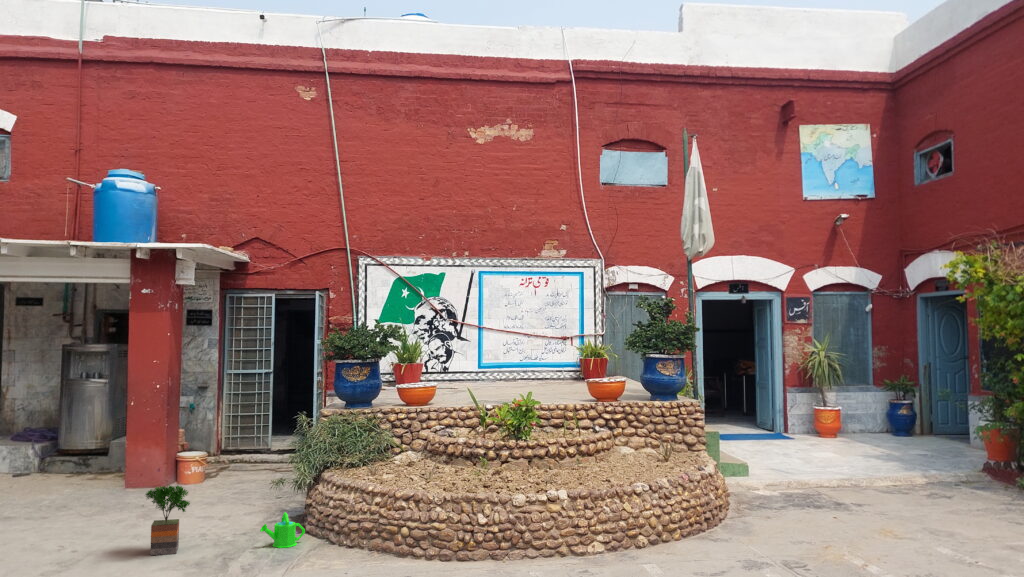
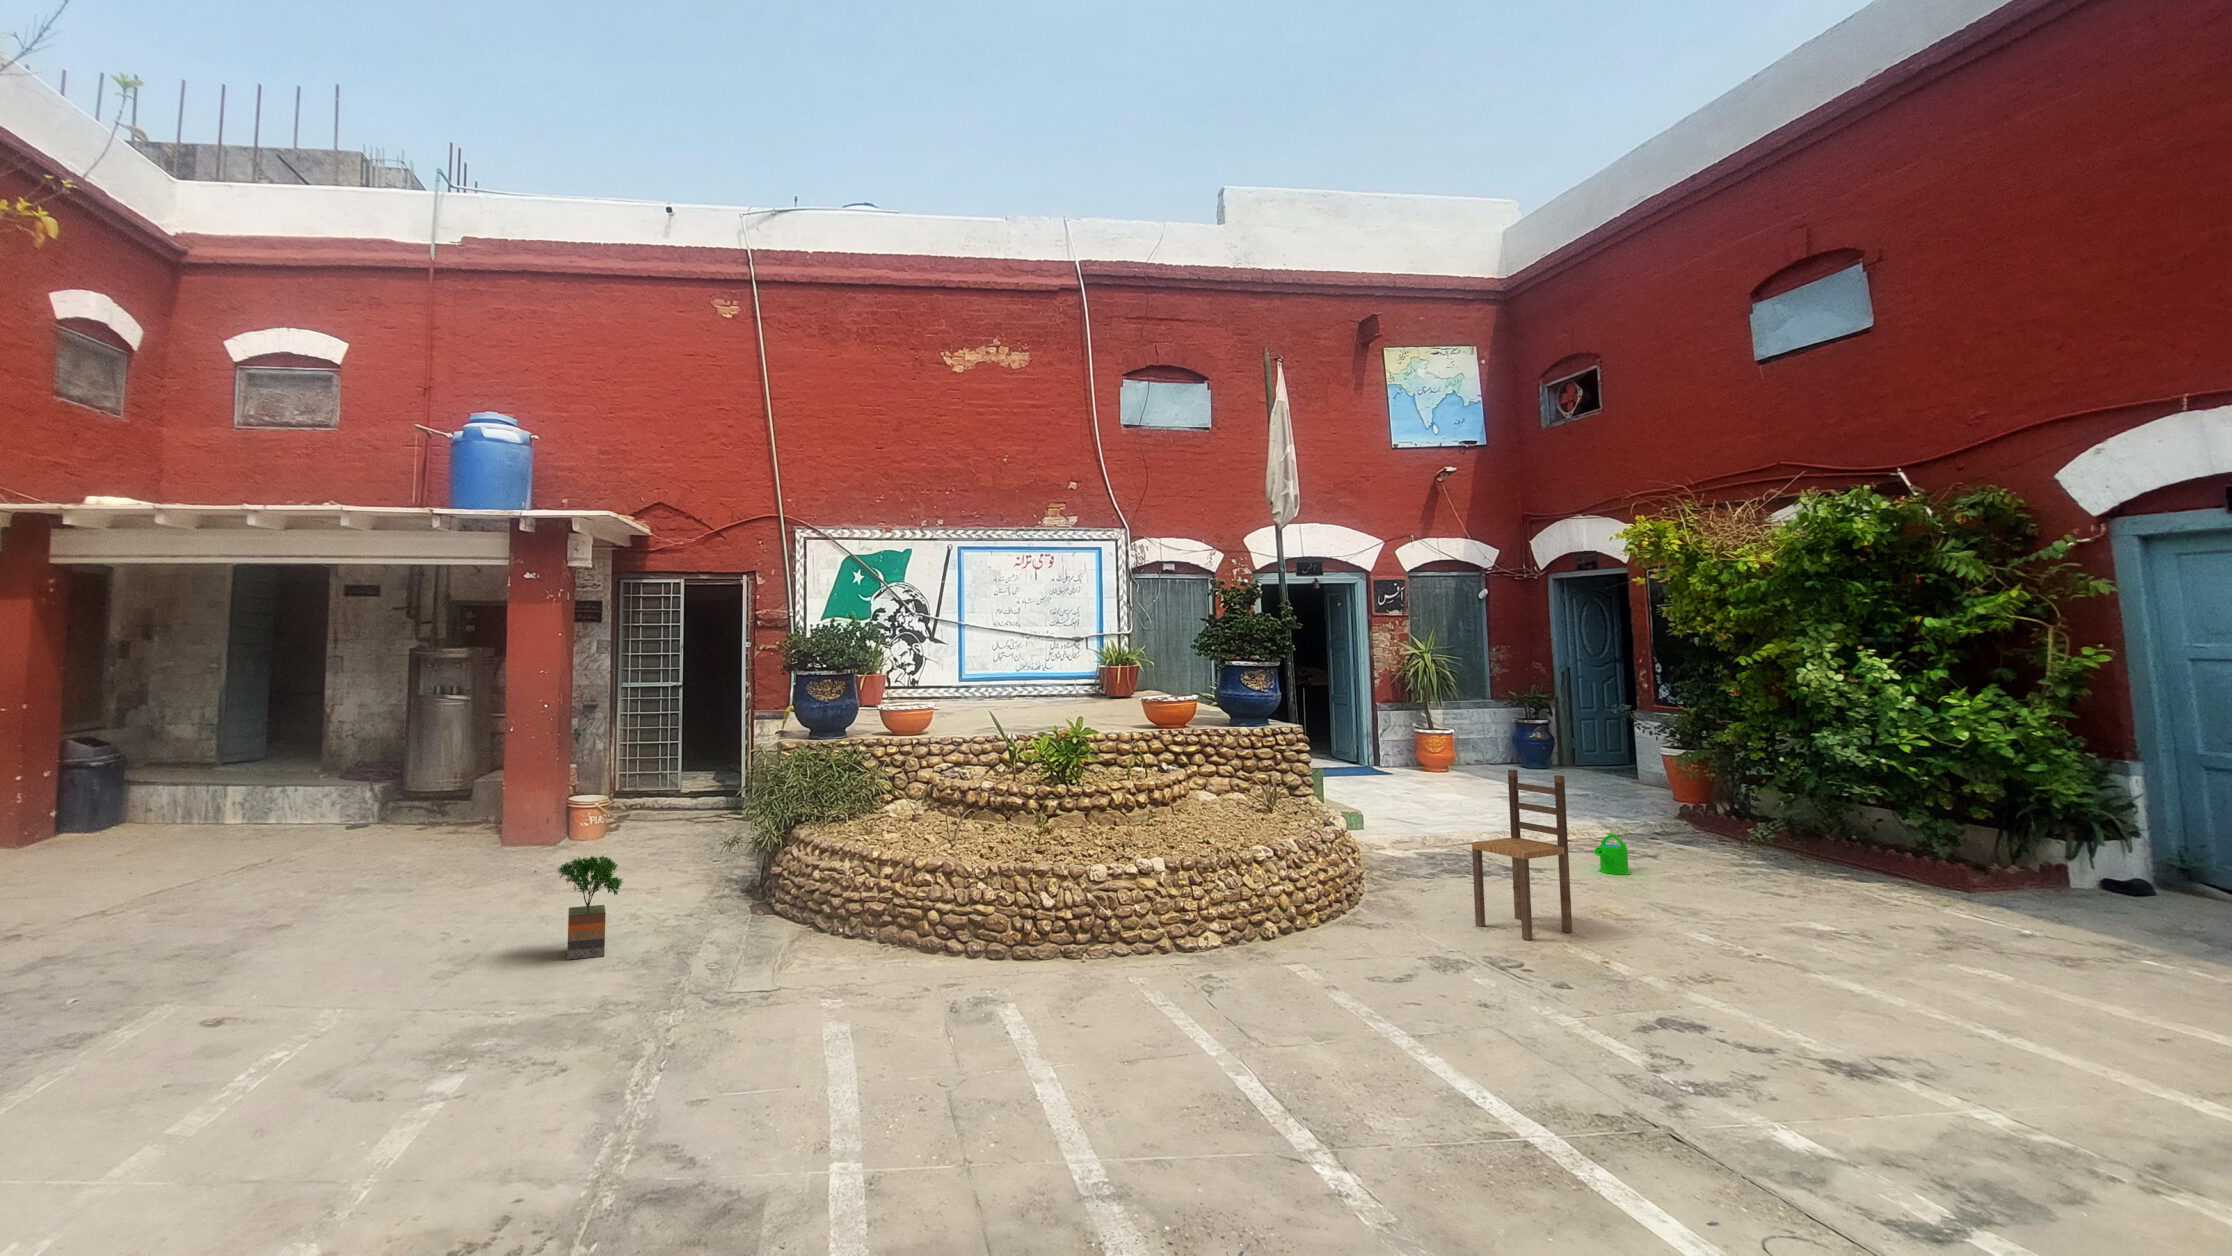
chair: none [793,432,861,552] -> present [1472,770,1572,940]
watering can: present [260,512,305,548] -> present [1594,833,1631,875]

